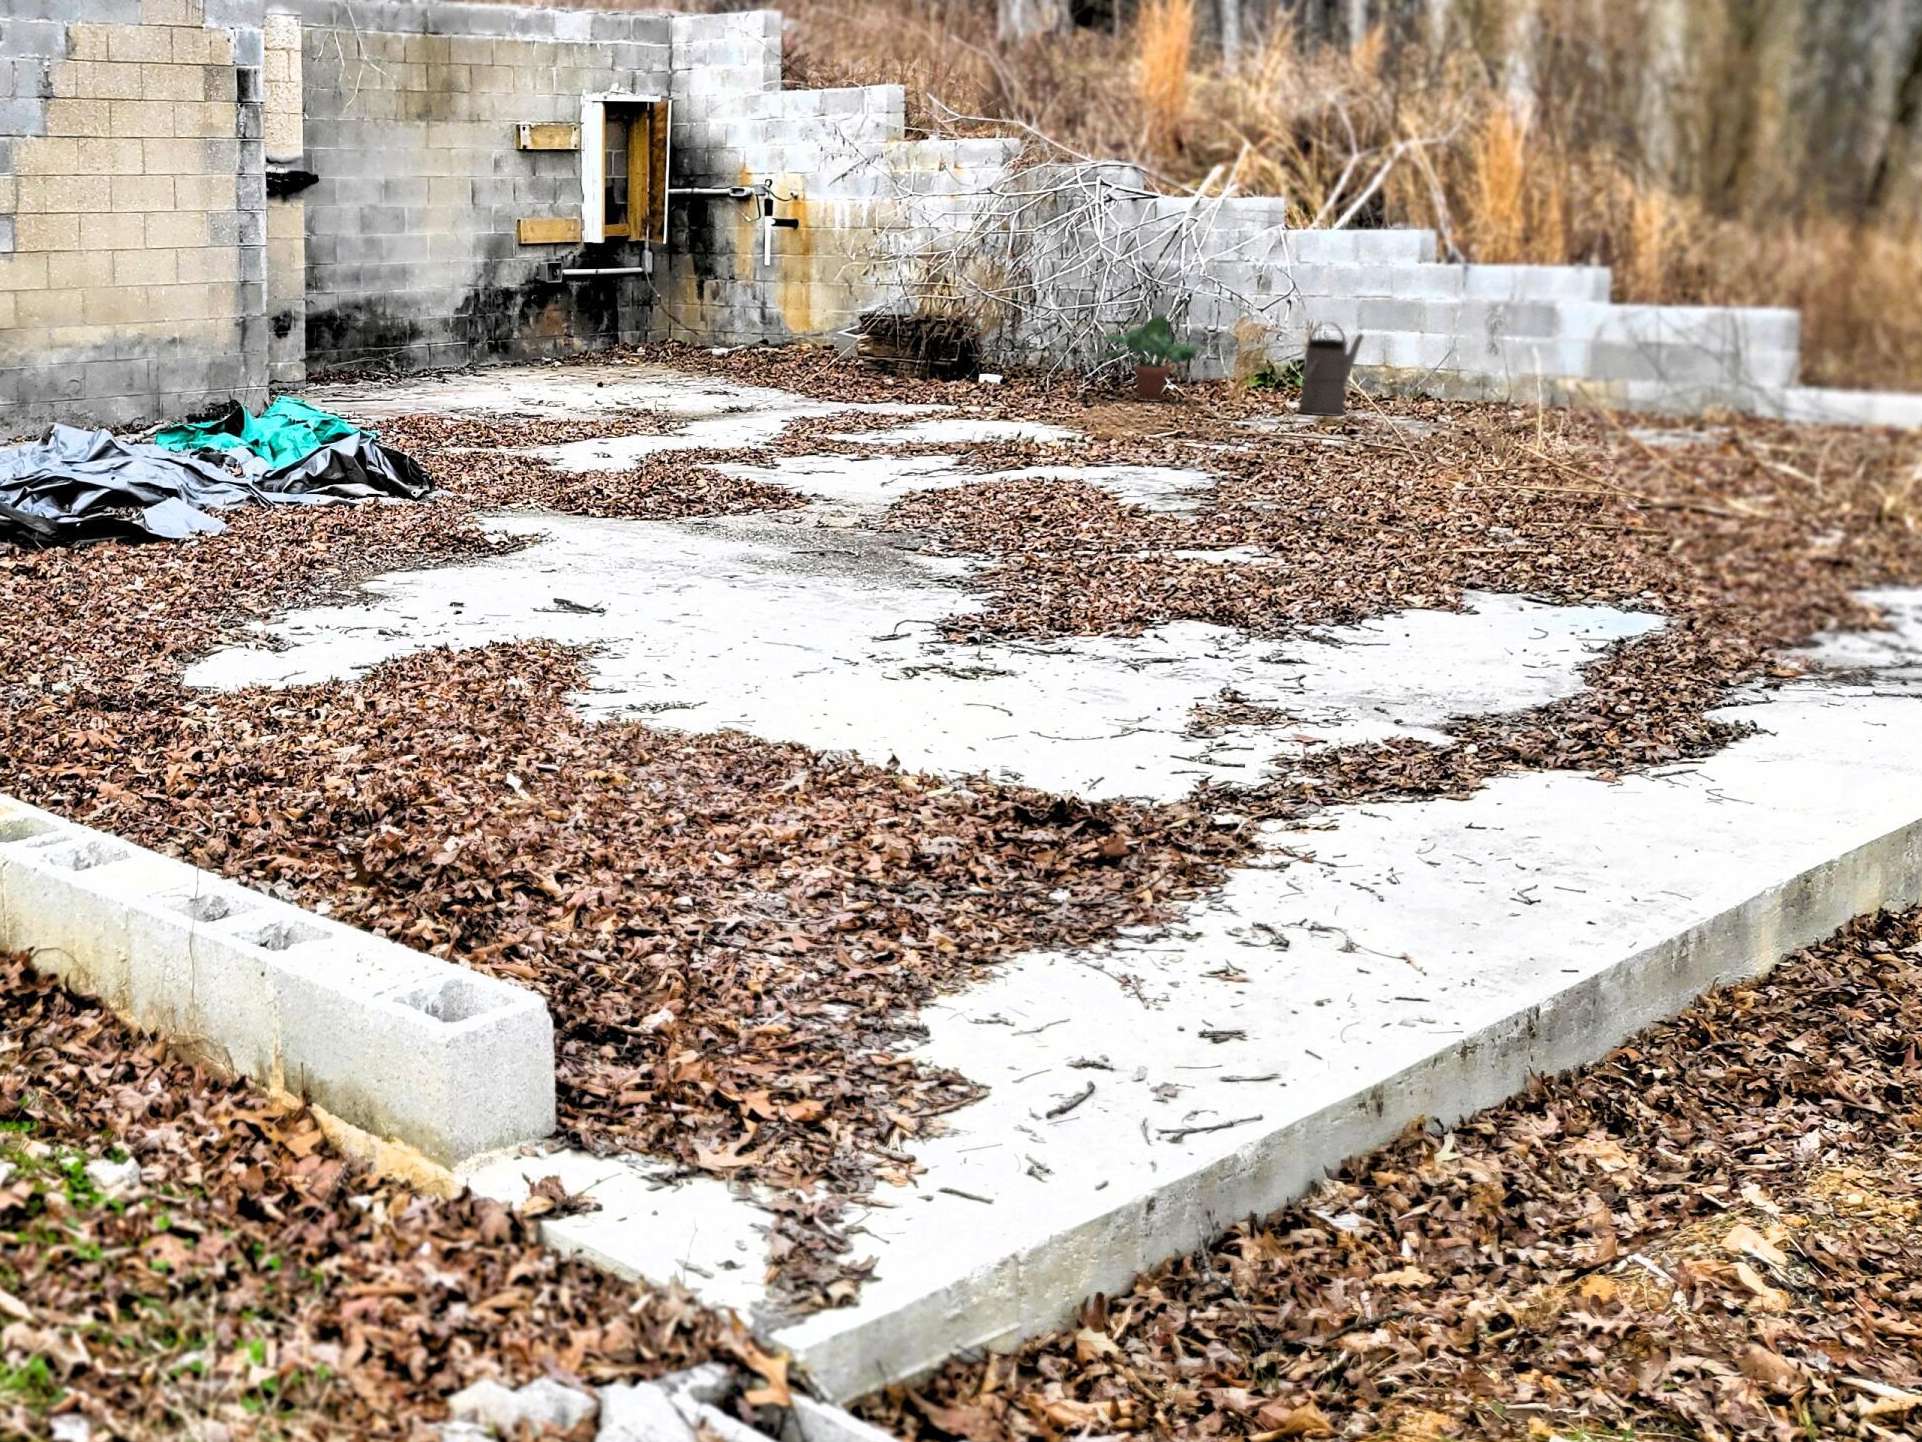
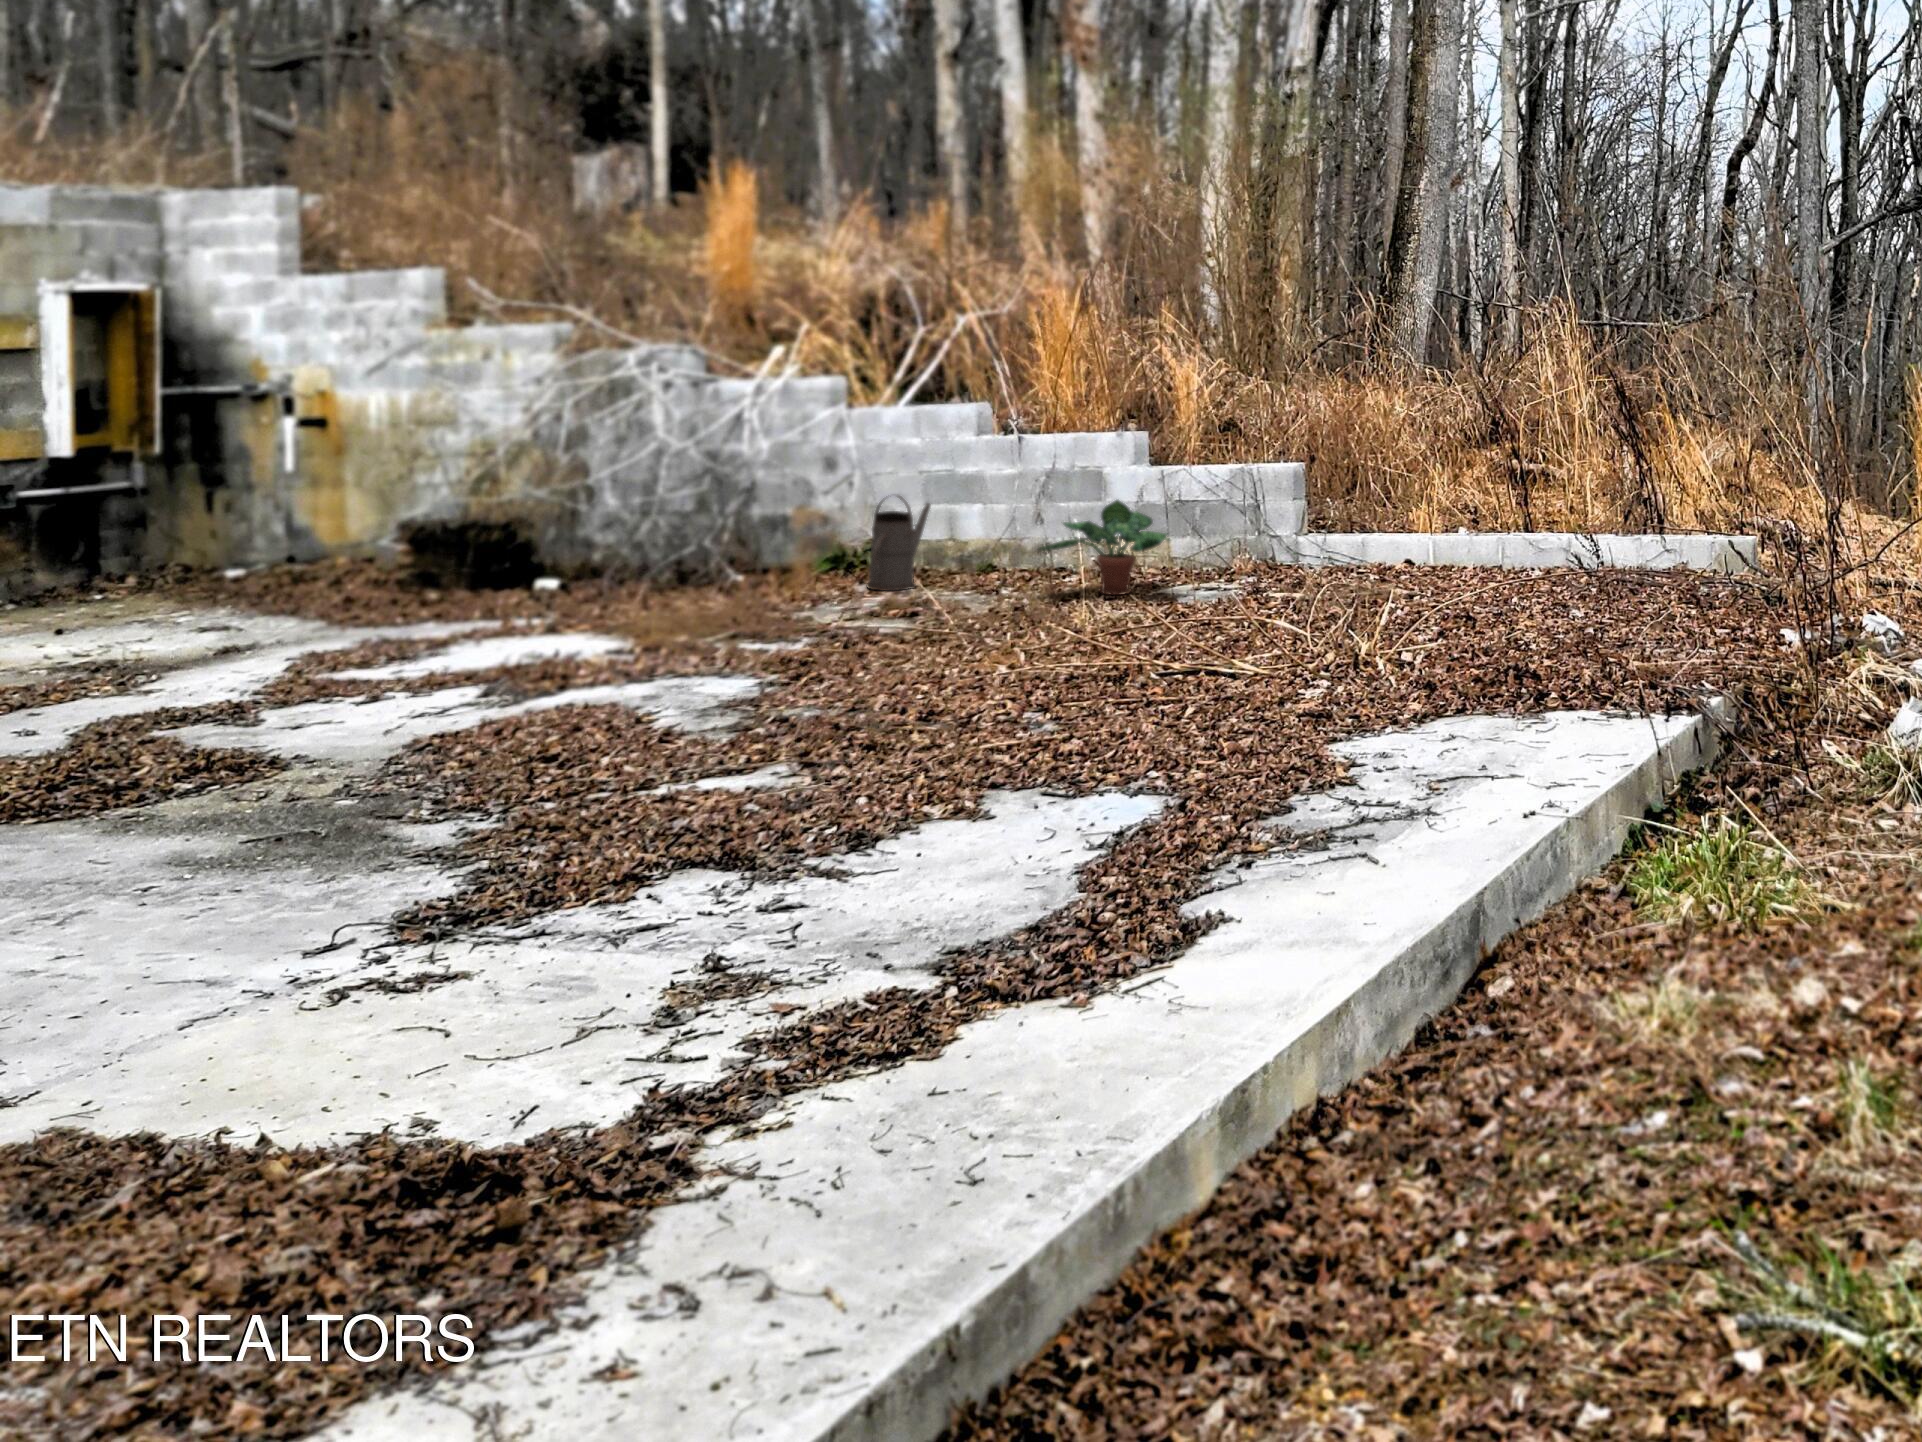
potted plant: present [1090,315,1199,402] -> present [1039,500,1167,595]

